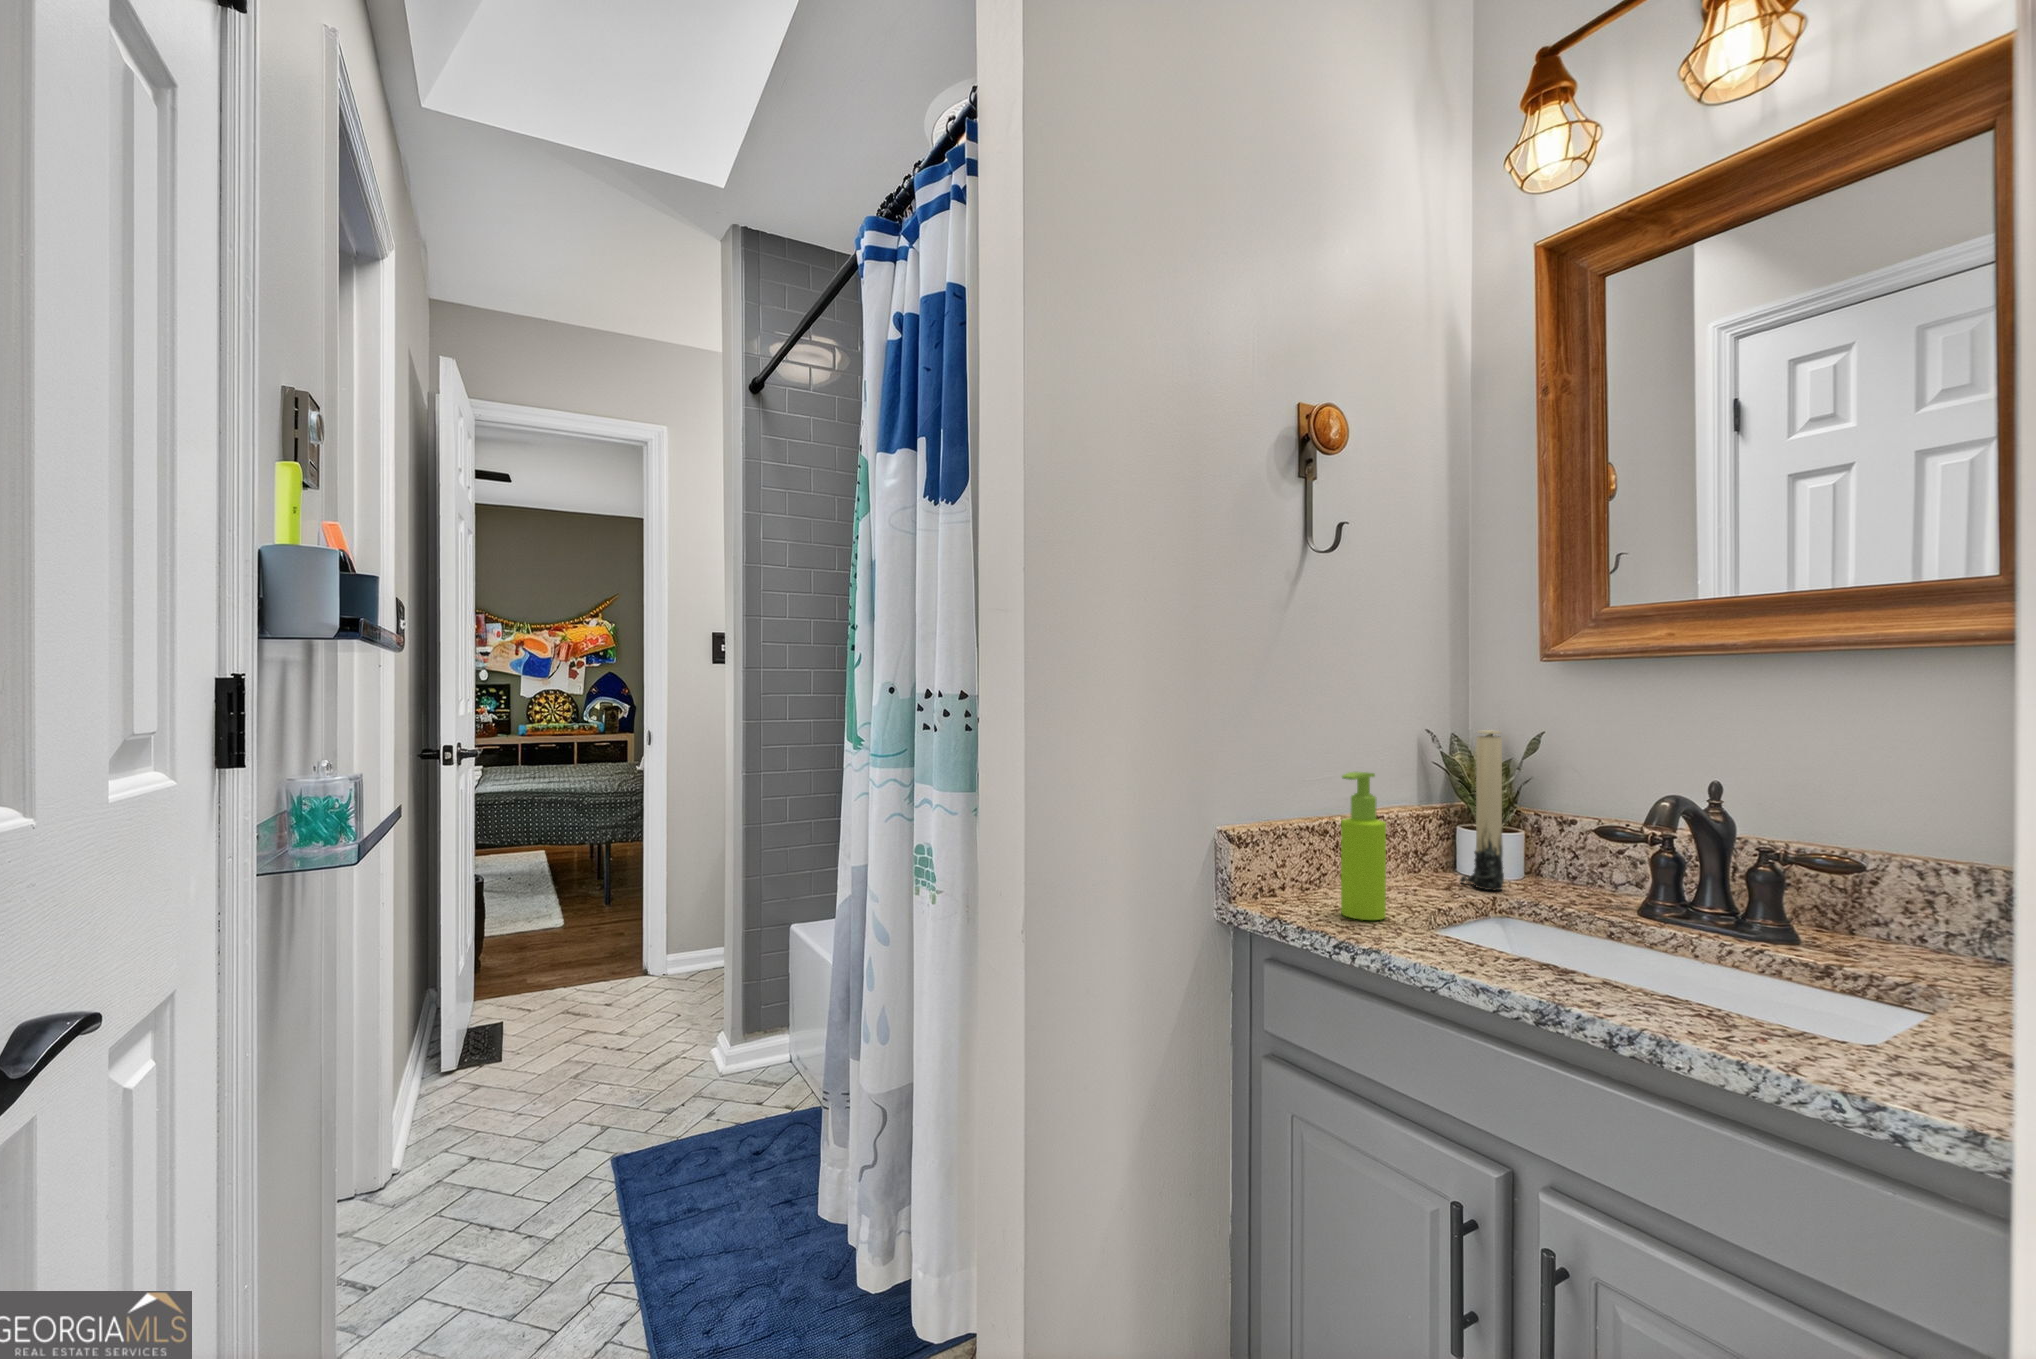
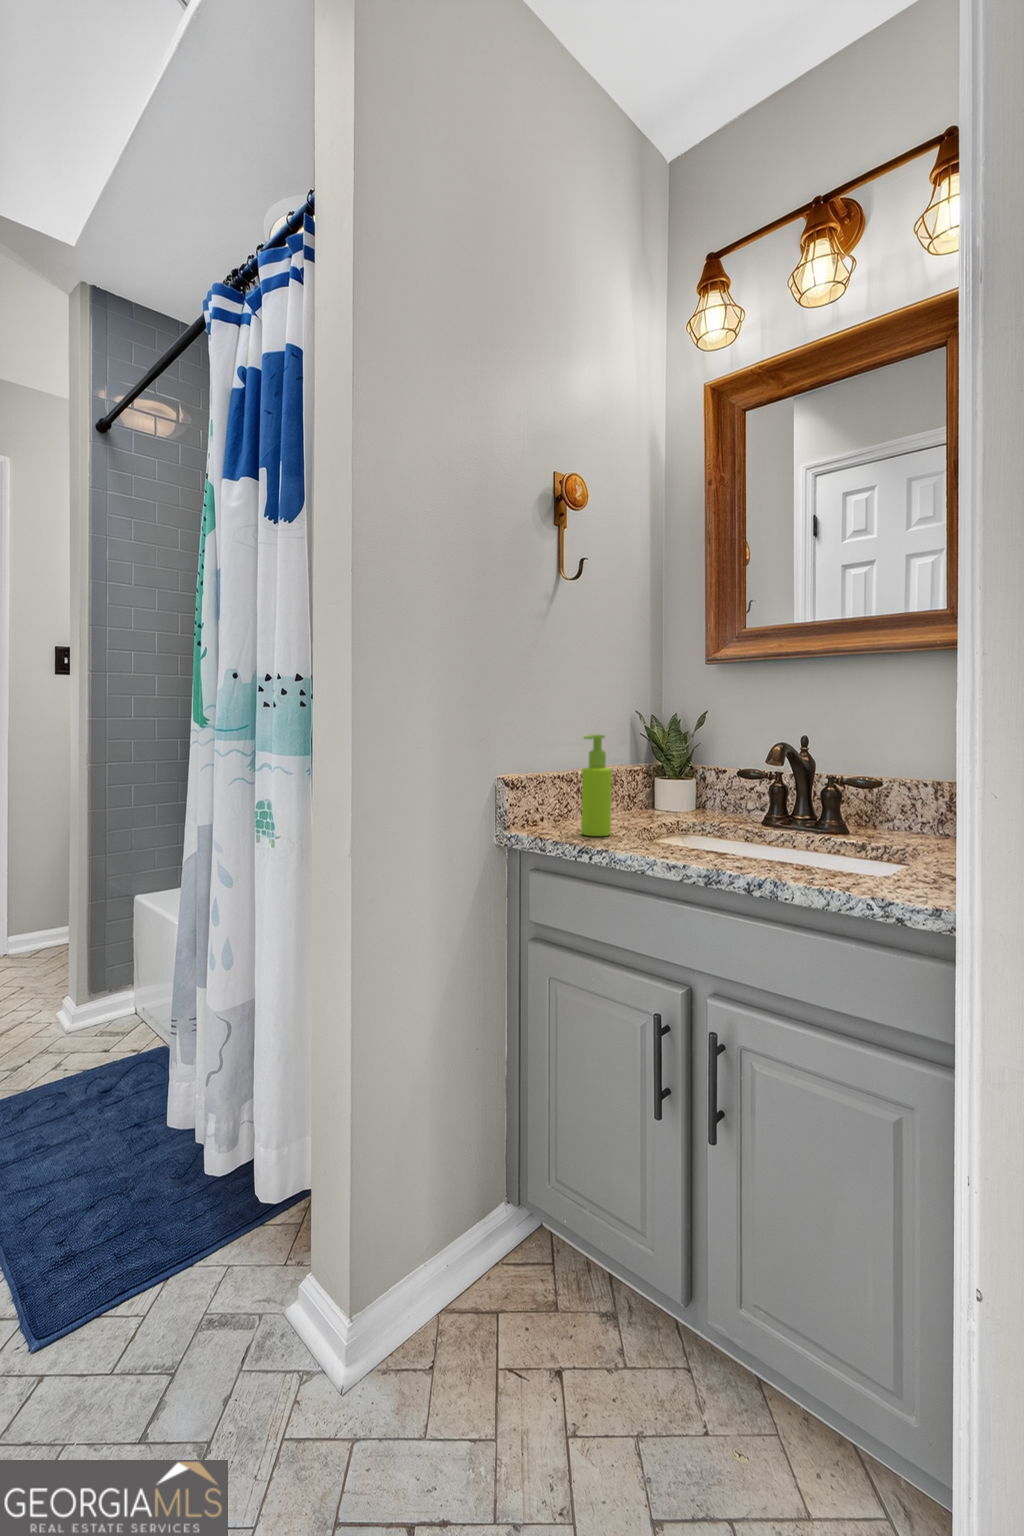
candle: present [1460,730,1504,890] -> none [655,711,684,818]

